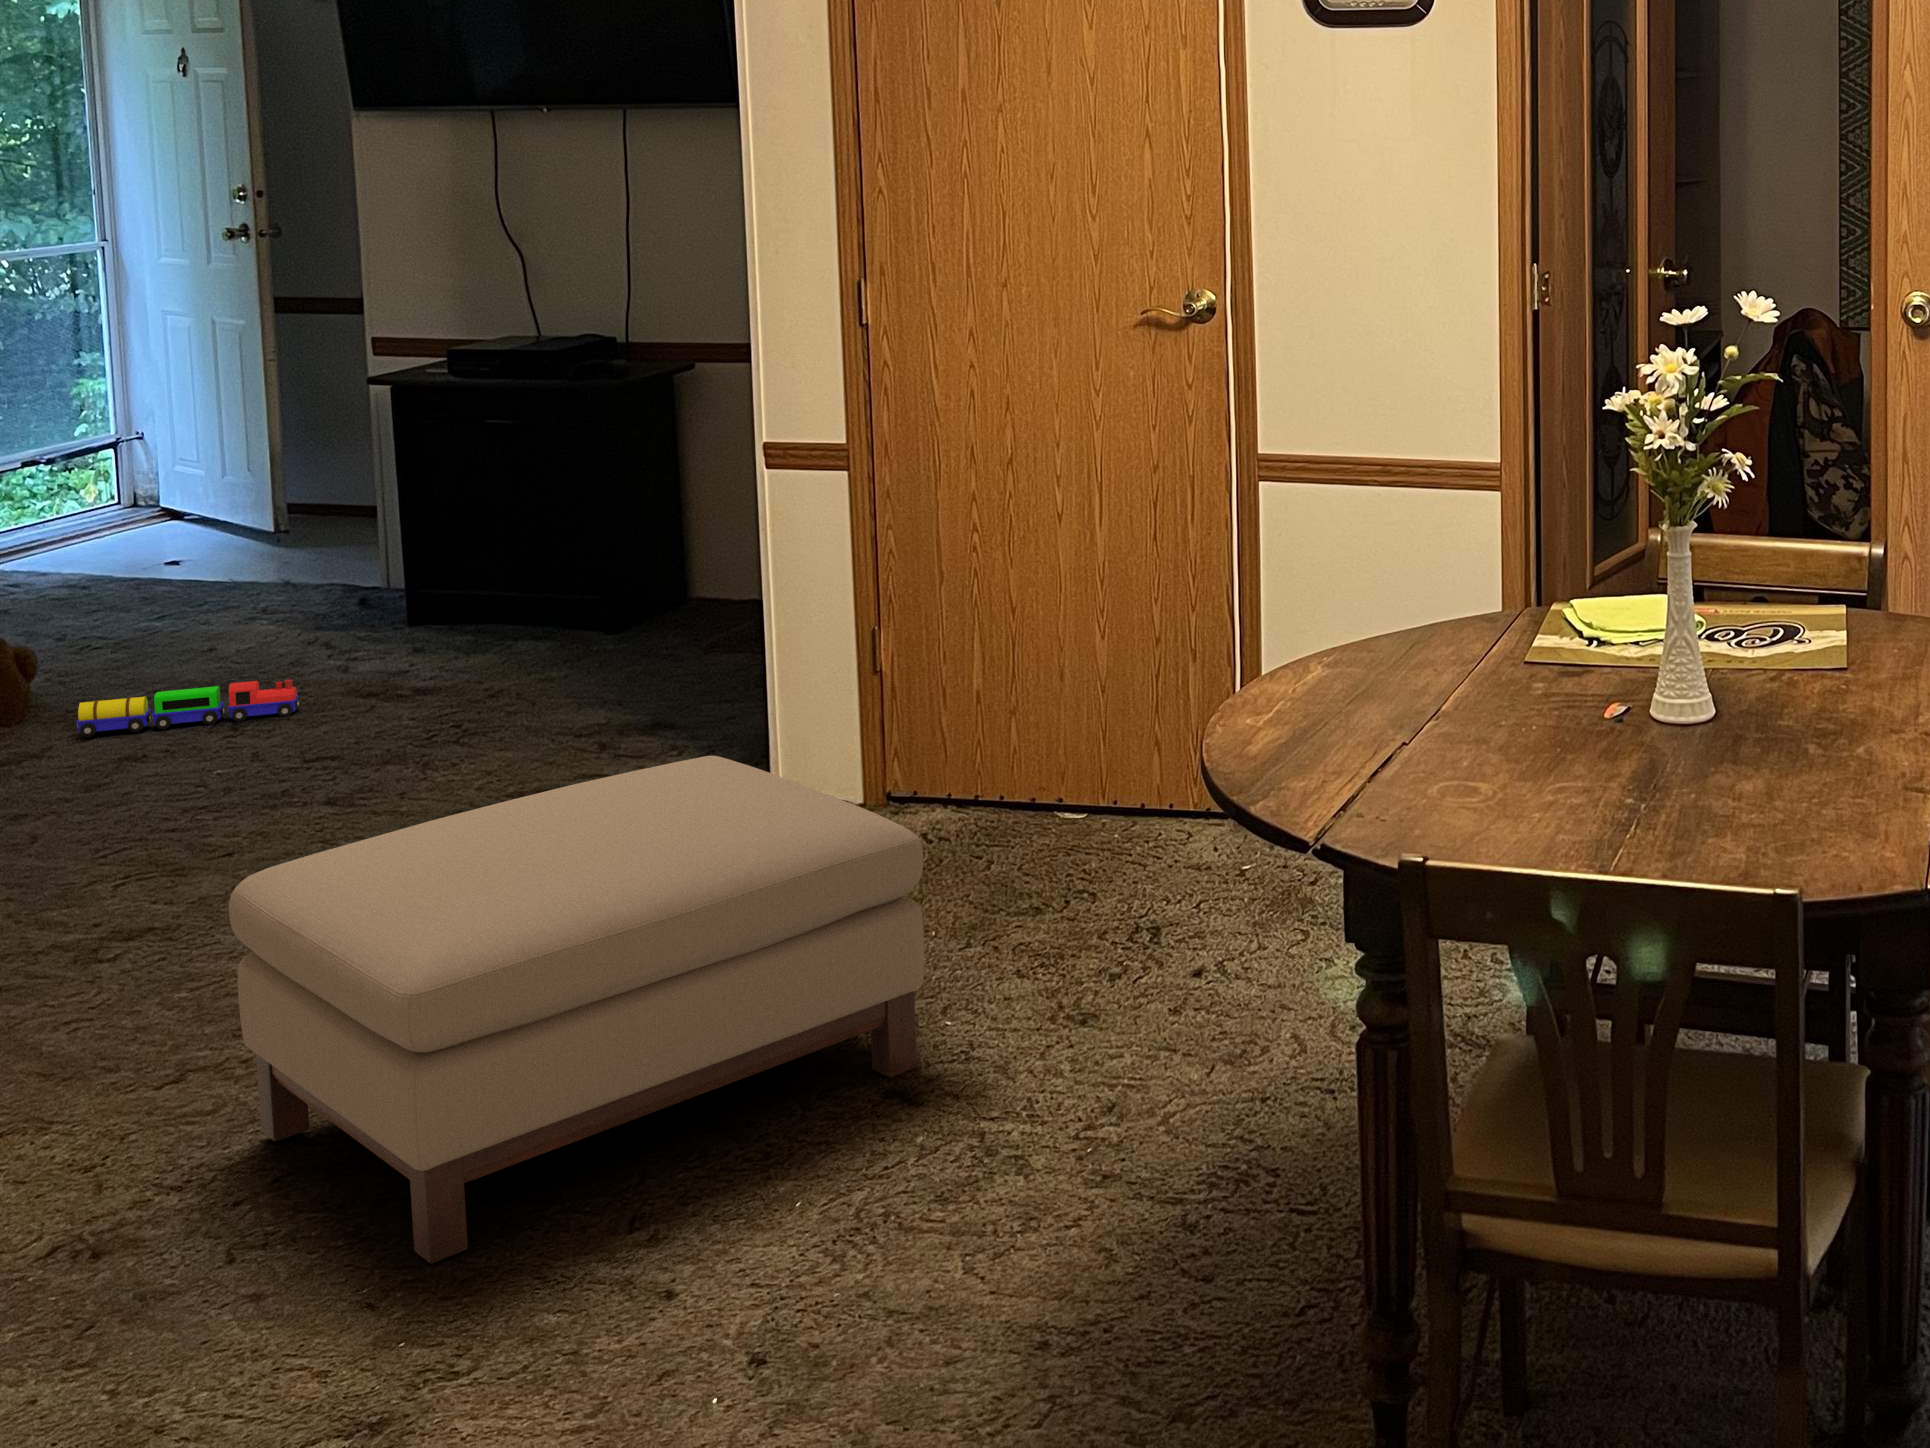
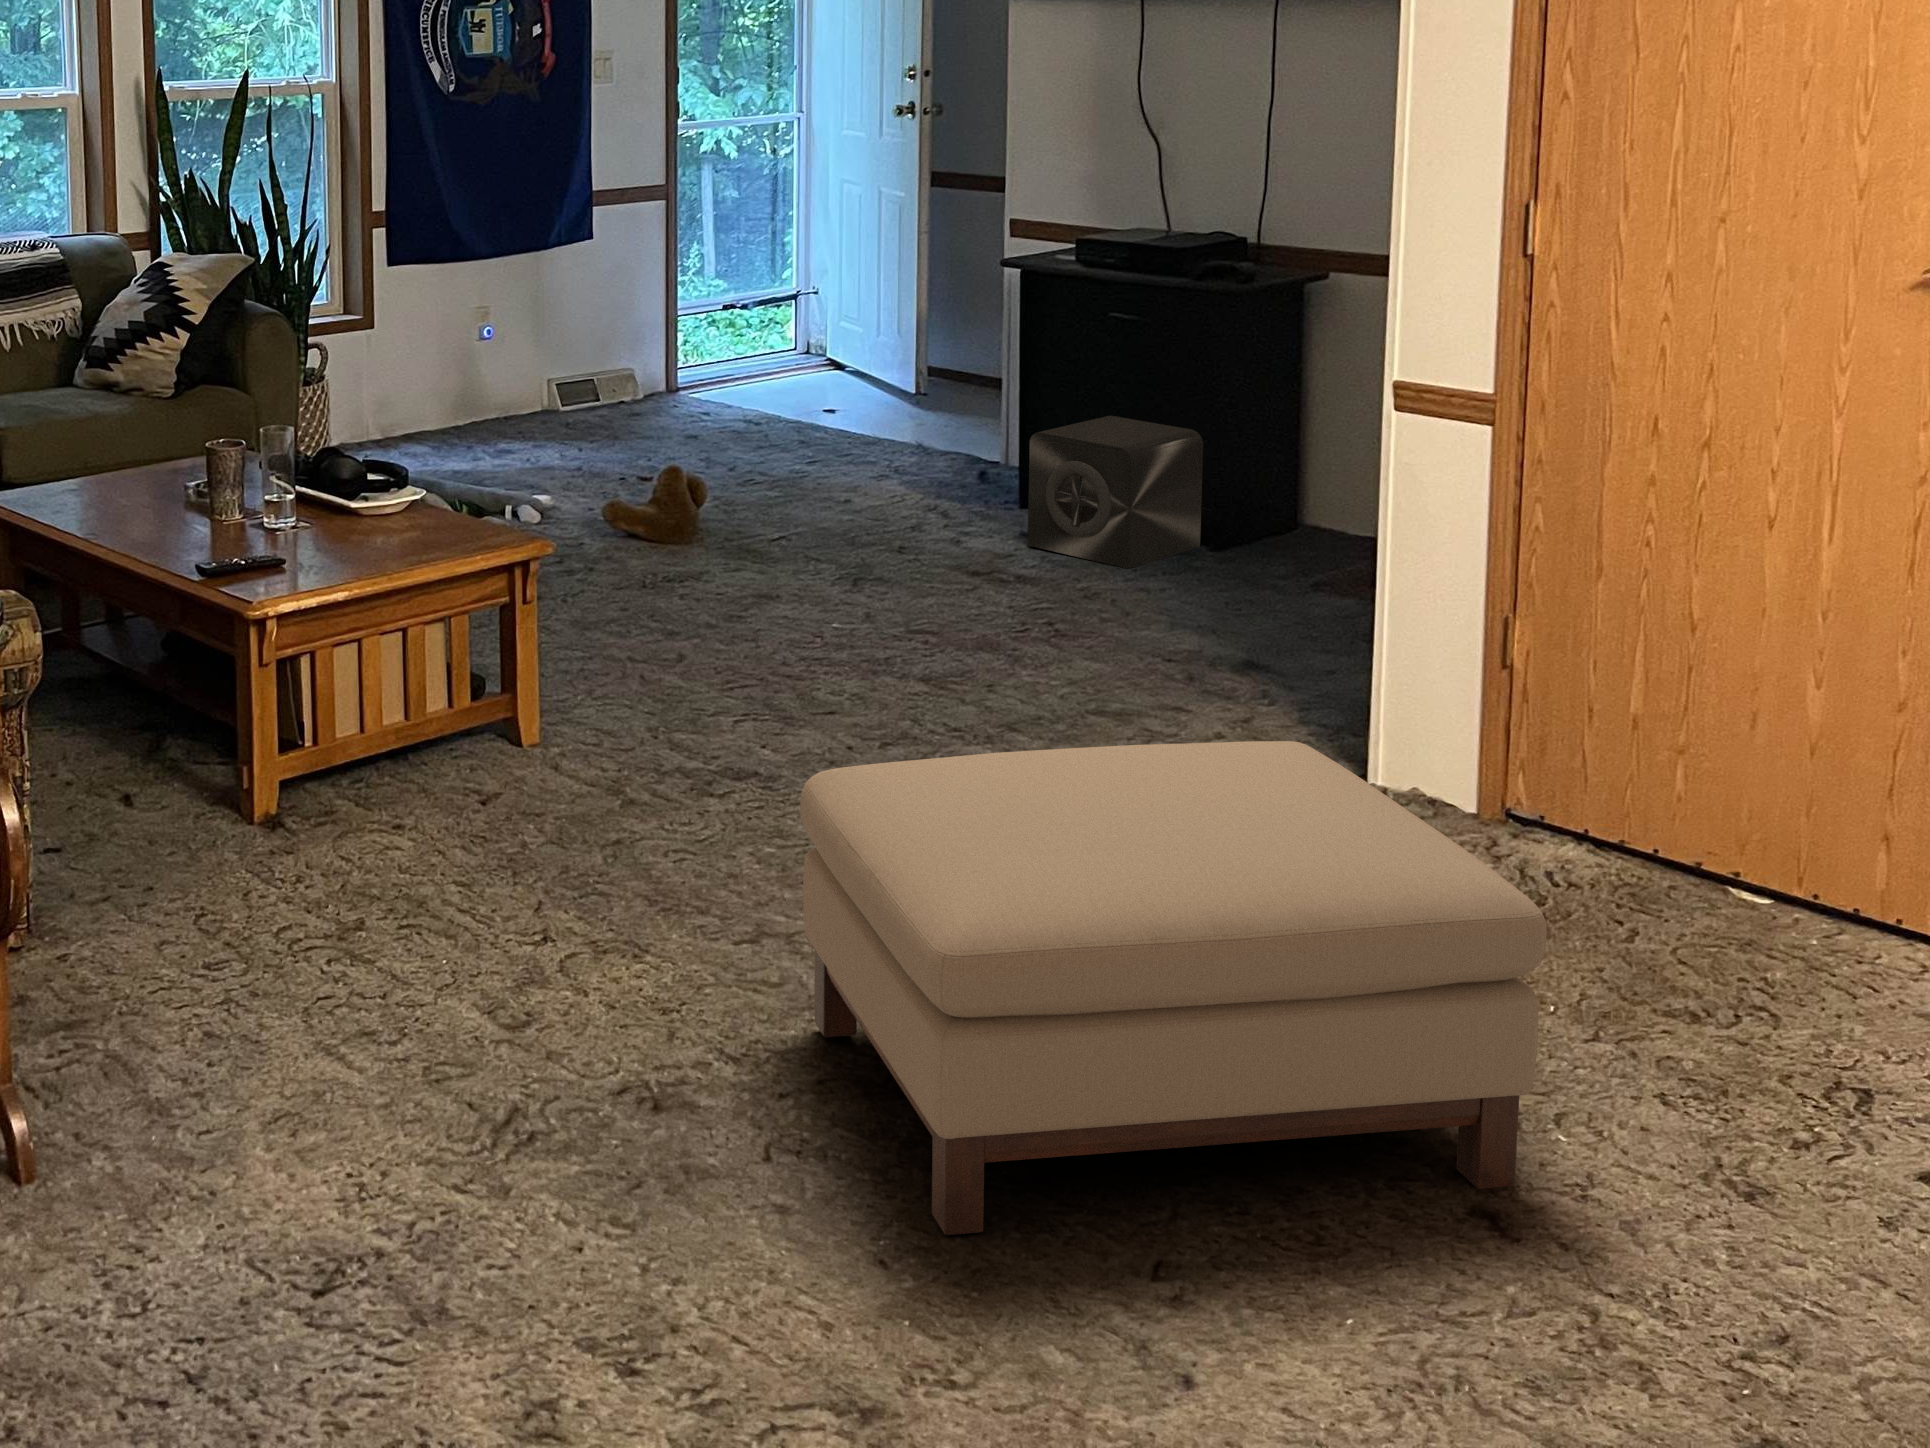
speaker: none [417,521,598,665] -> present [1028,416,1203,569]
toy train: present [76,679,299,737] -> none [730,537,912,582]

